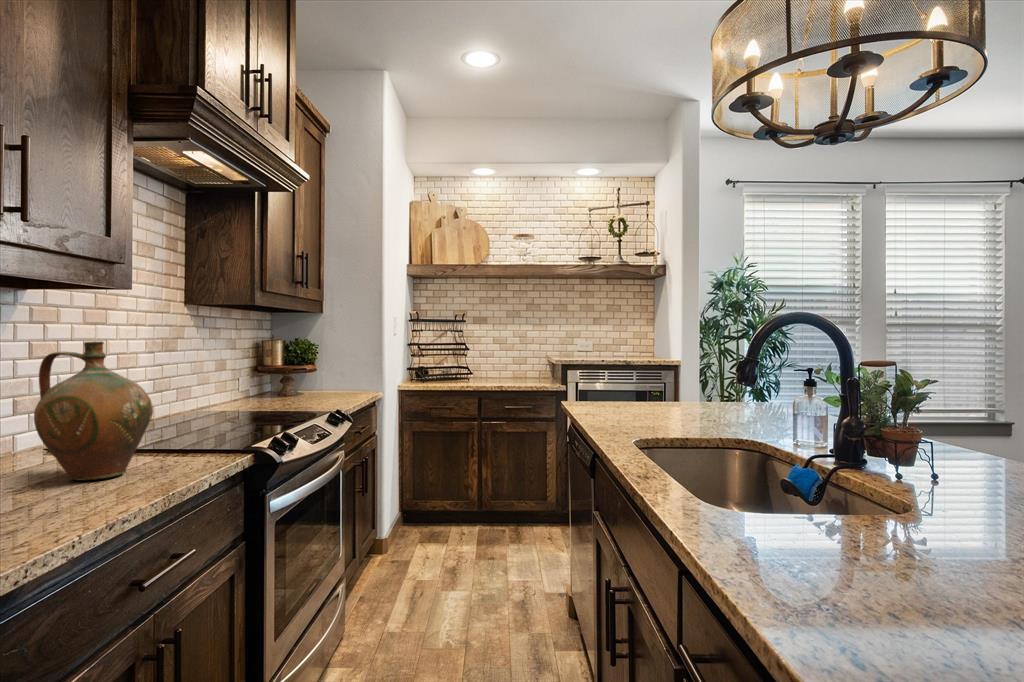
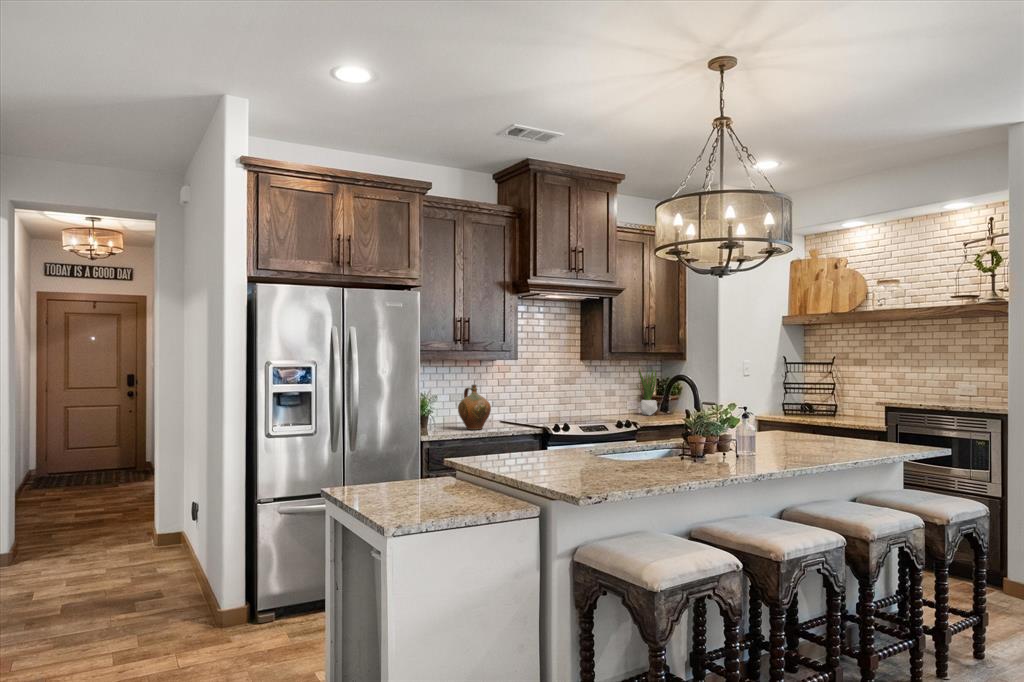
potted plant: none [265,321,302,397] -> present [638,368,657,415]

